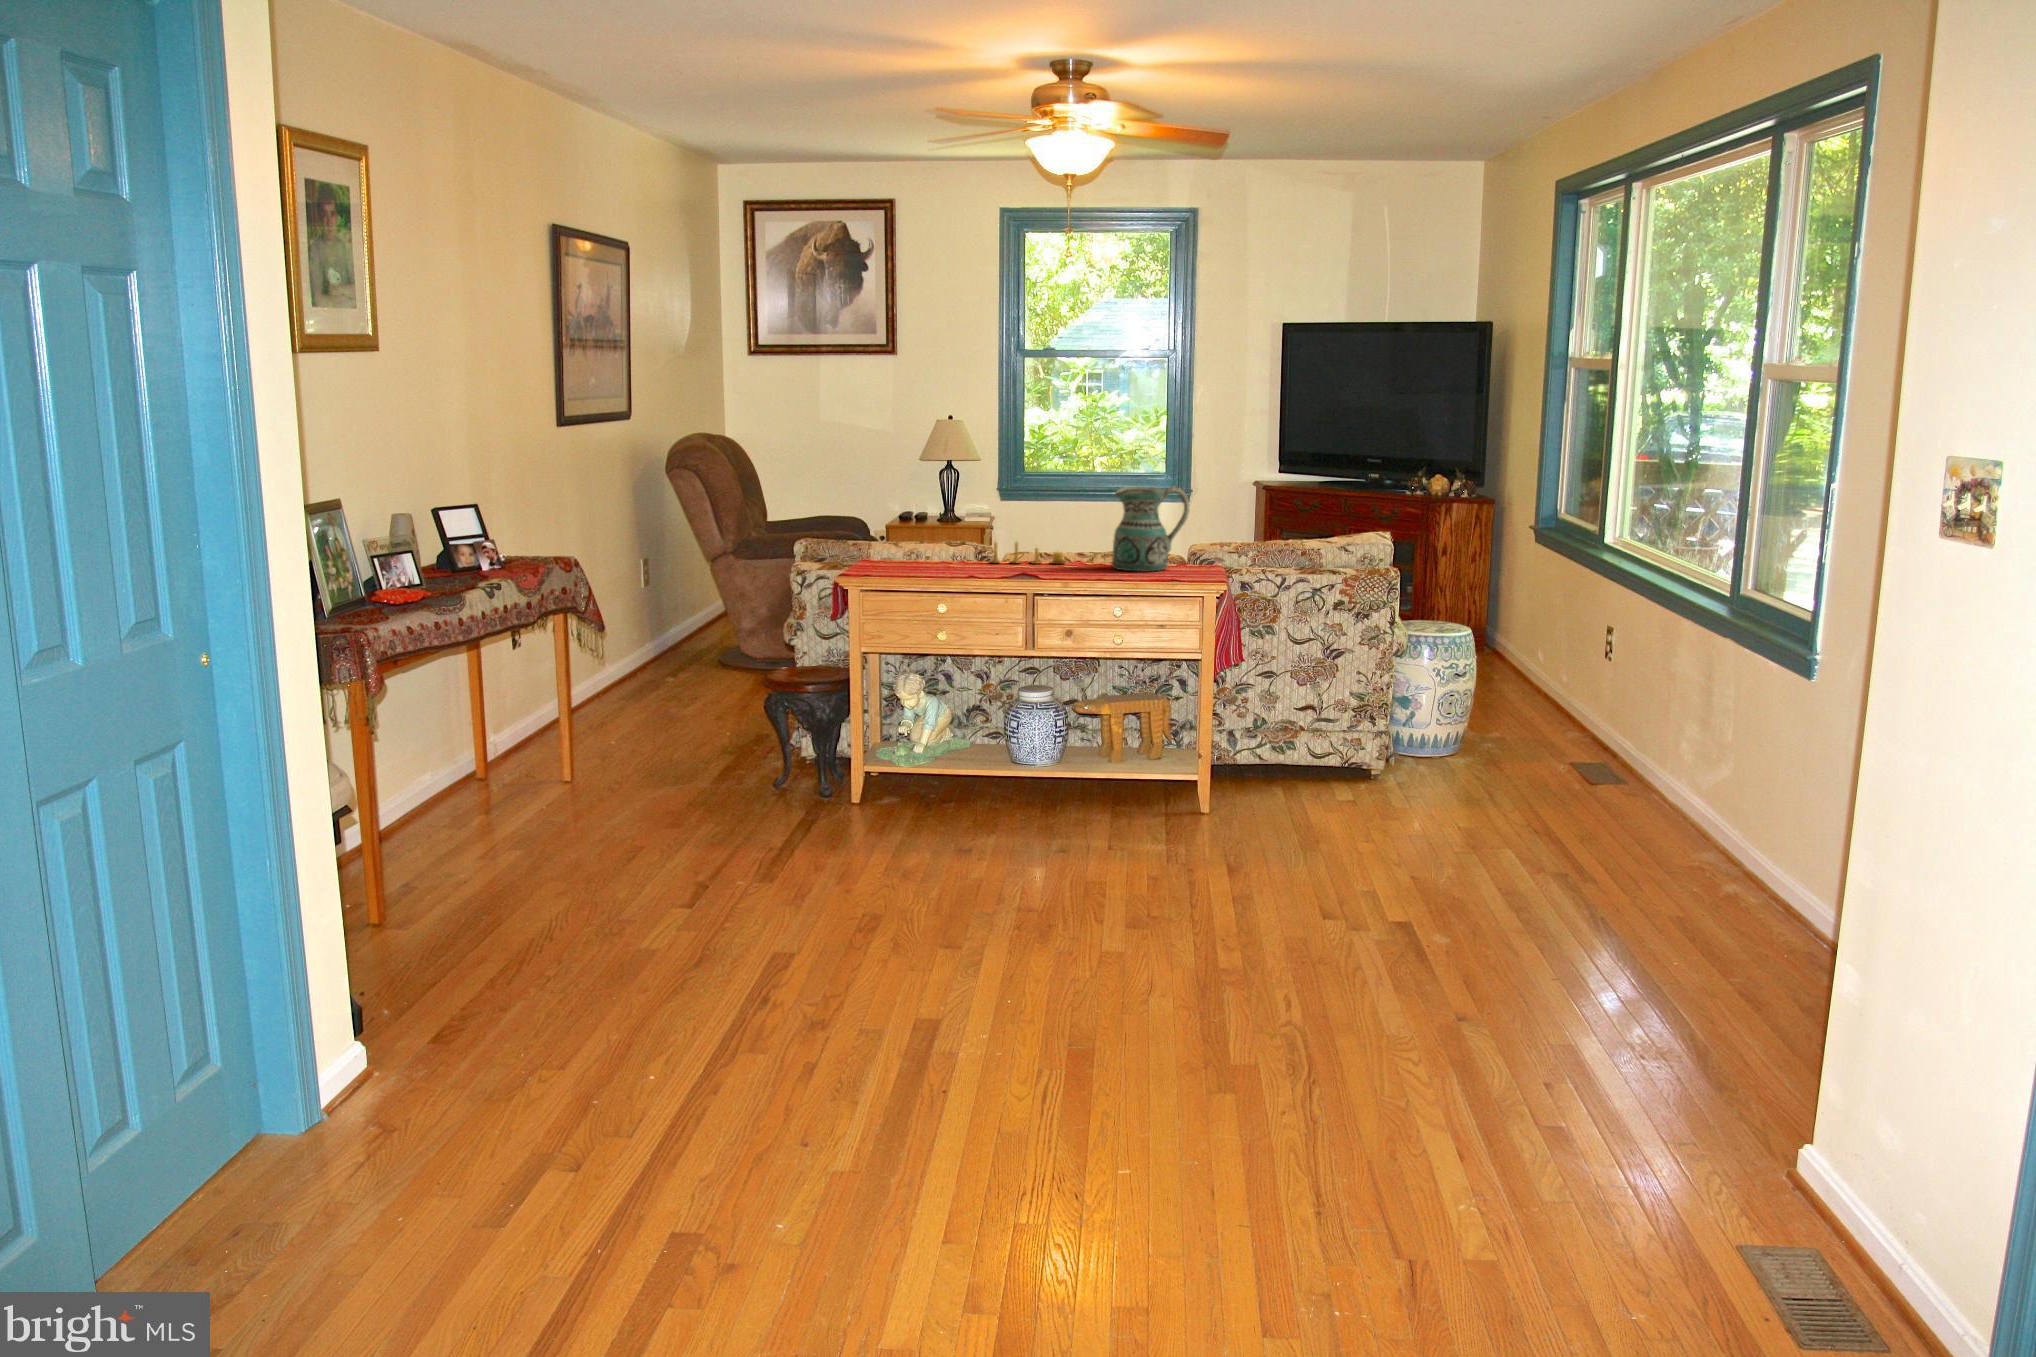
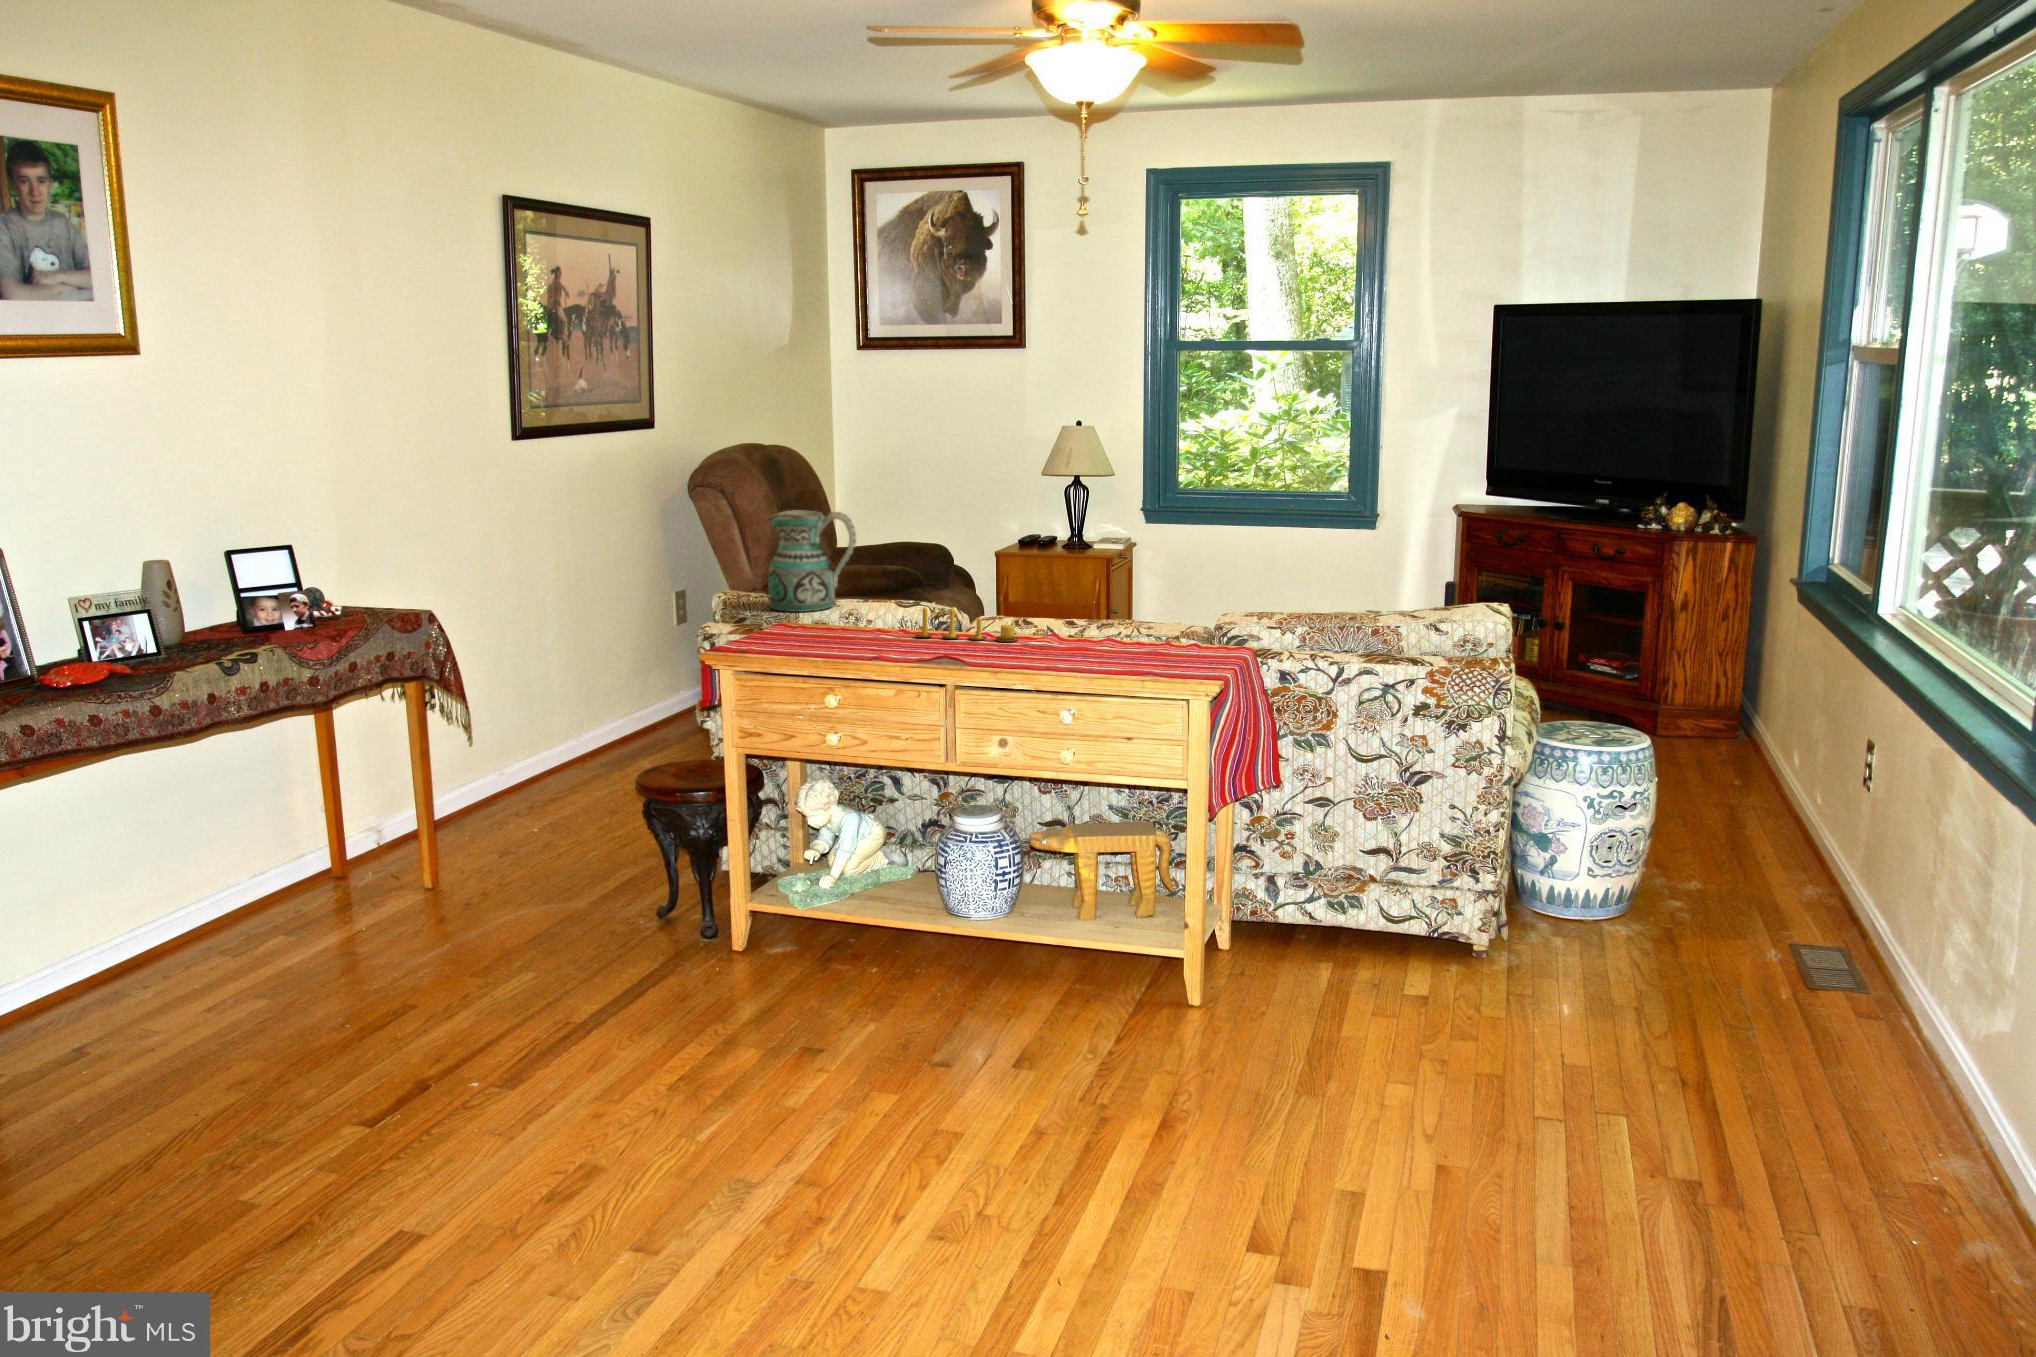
ceramic pitcher: present [1112,486,1190,572] -> present [768,510,856,612]

